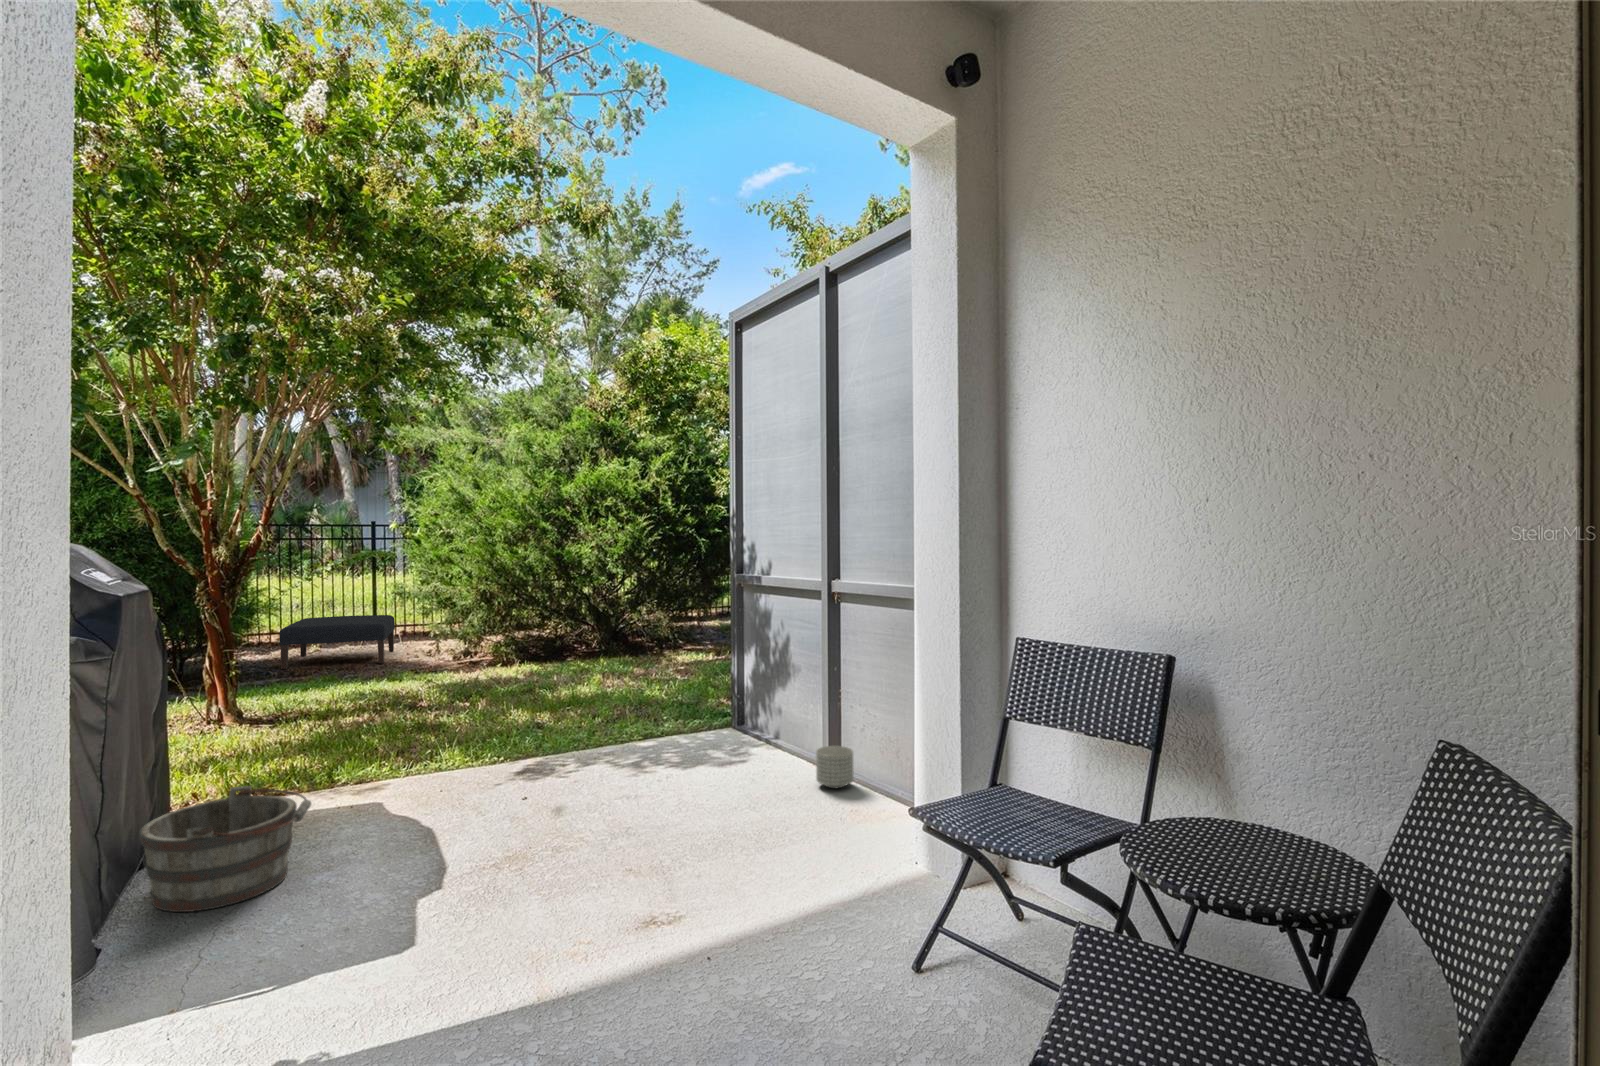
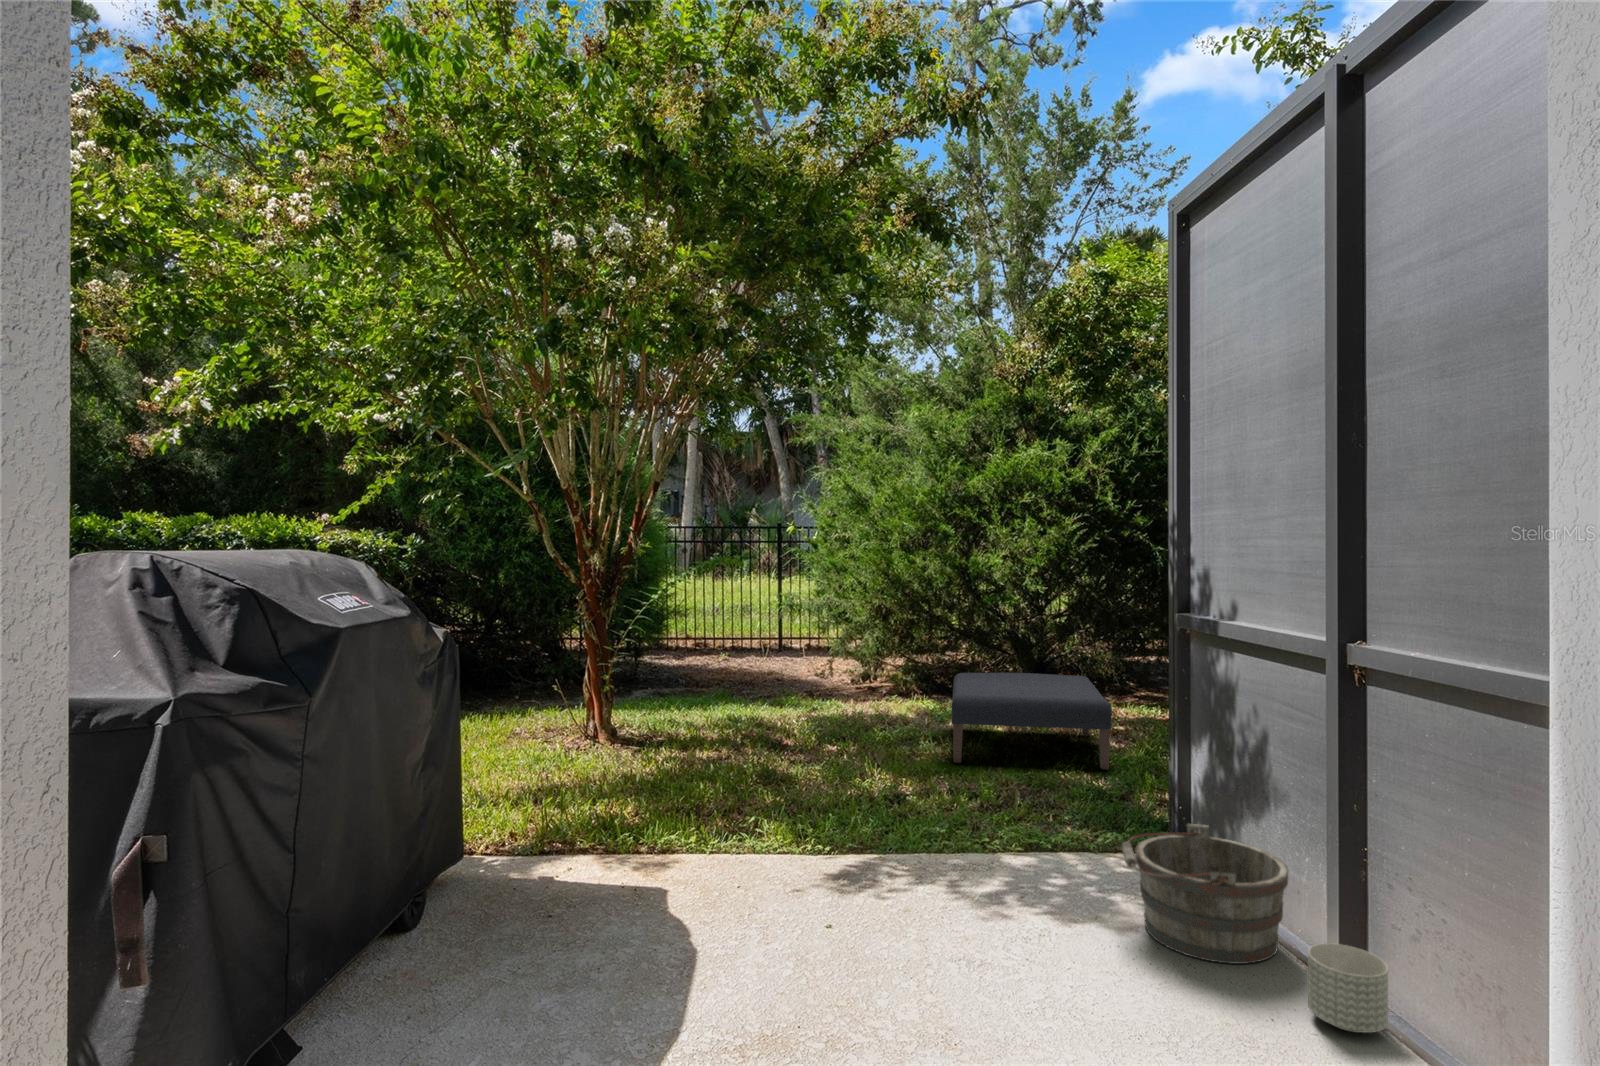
ottoman: present [279,615,395,669] -> present [952,673,1111,770]
bucket: present [140,786,311,912] -> present [1121,824,1288,964]

